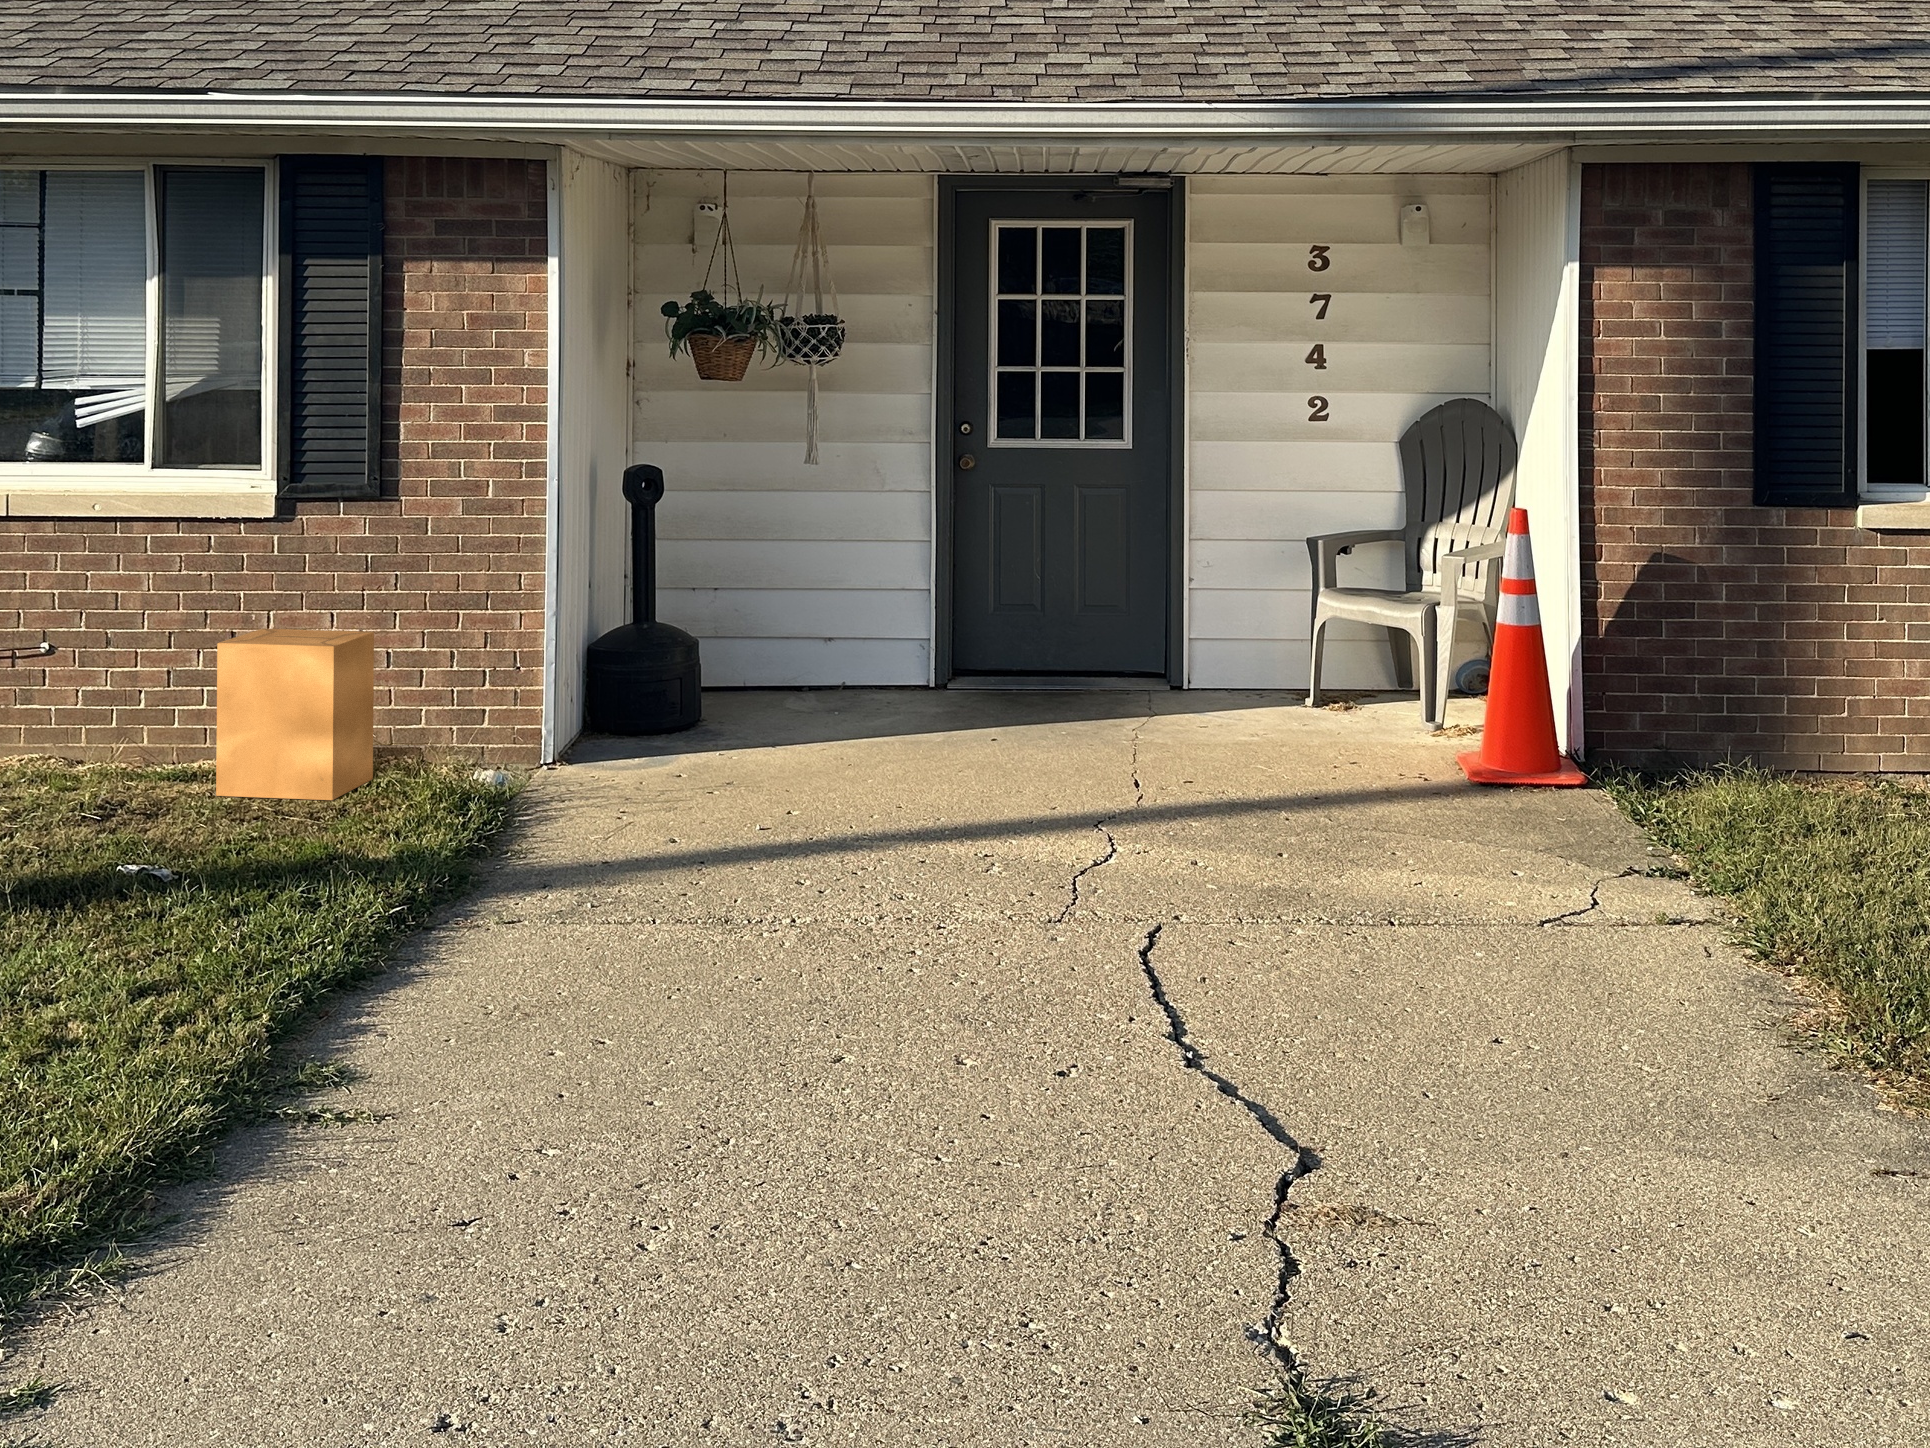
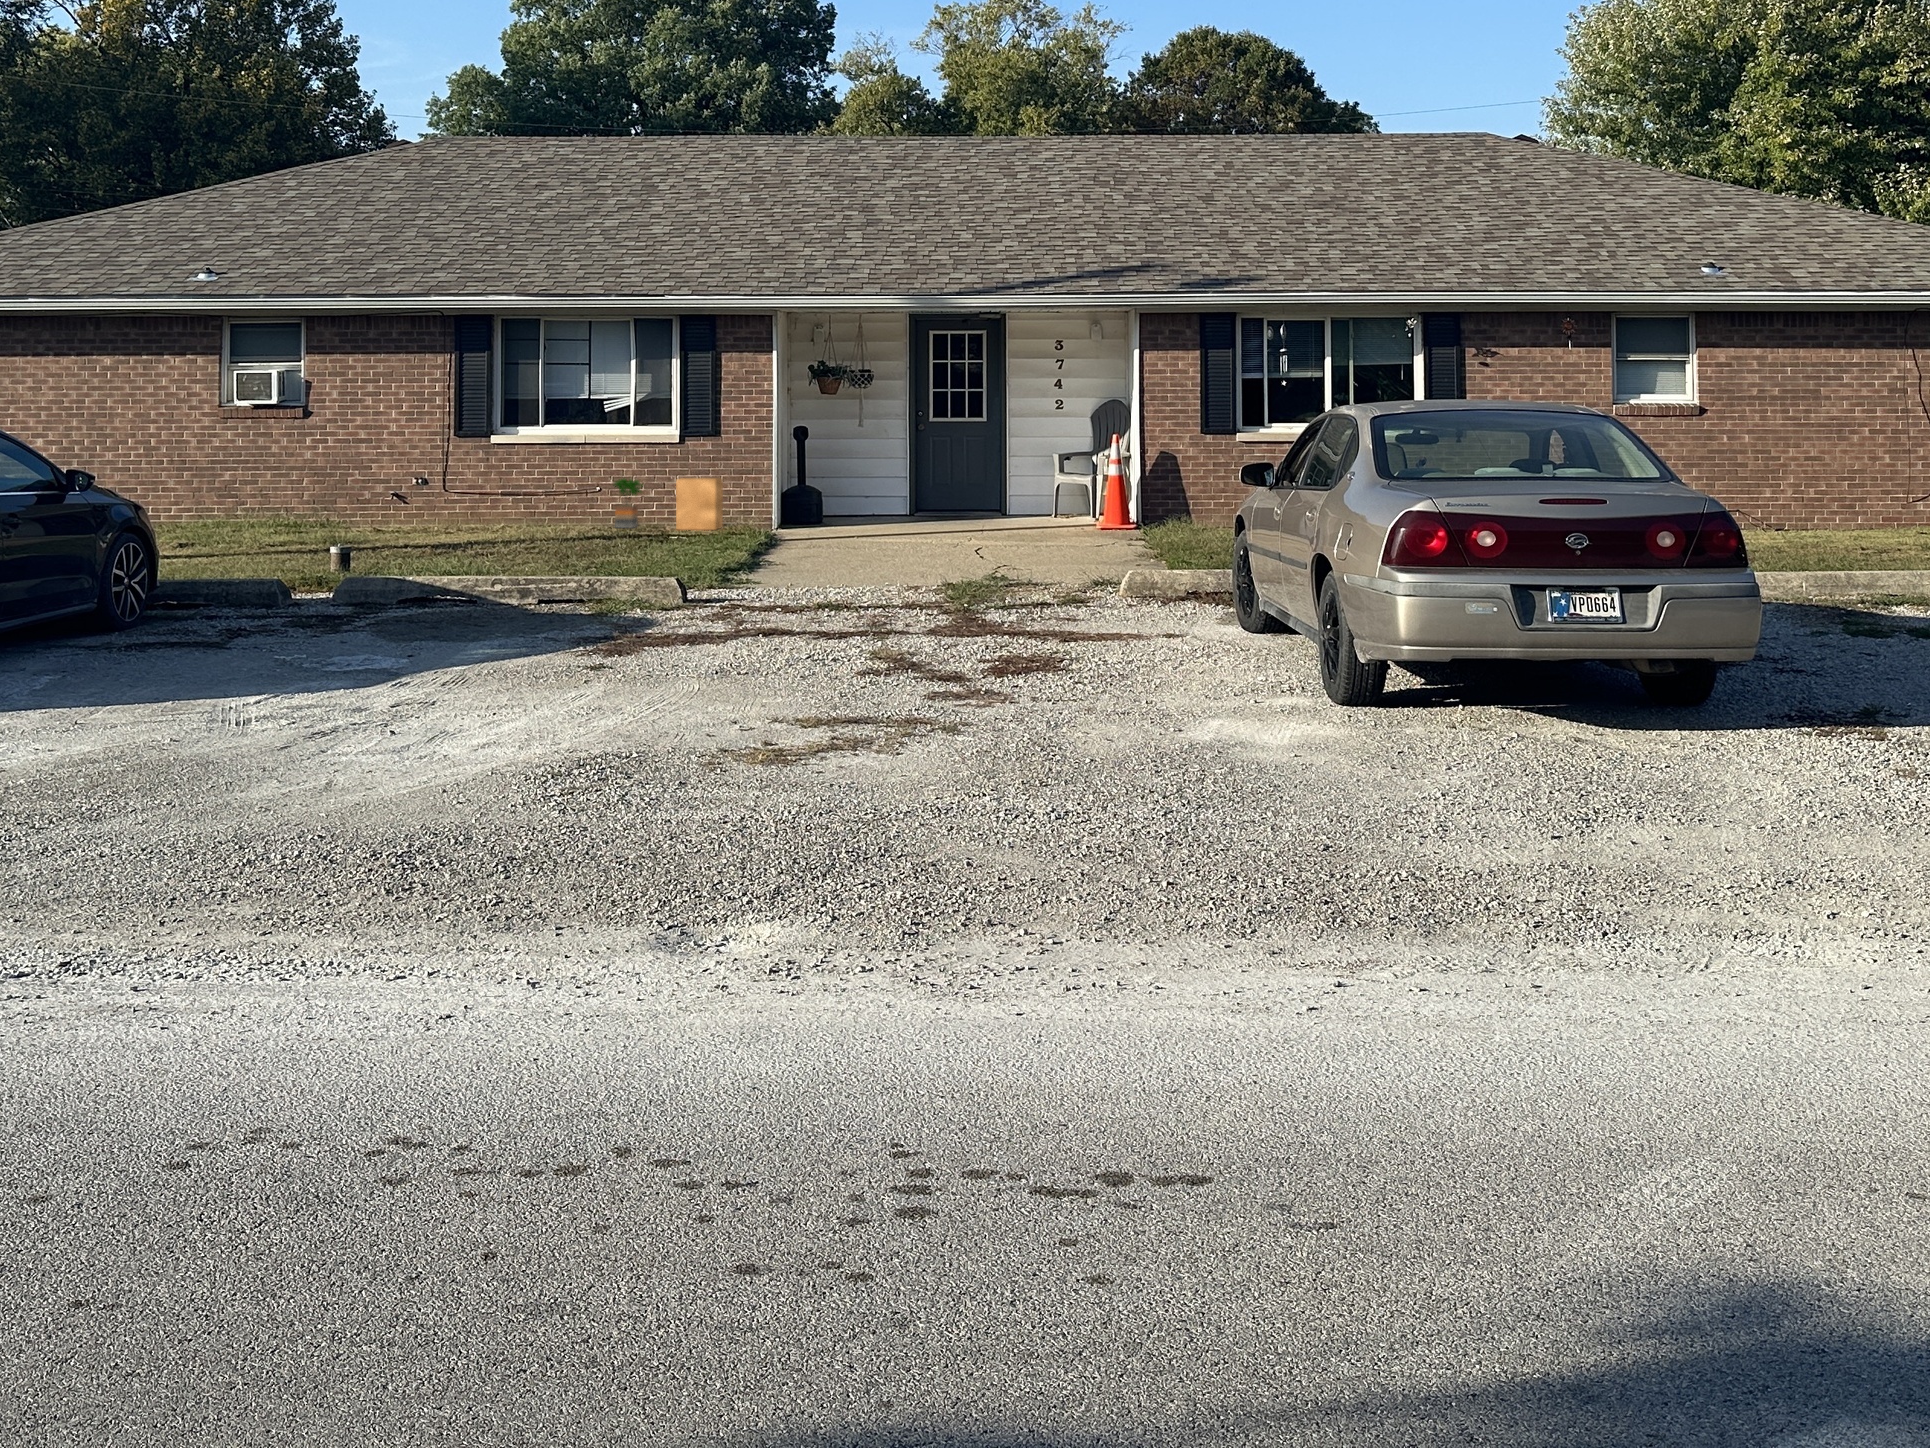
potted tree: none [48,627,152,781] -> present [613,478,643,528]

